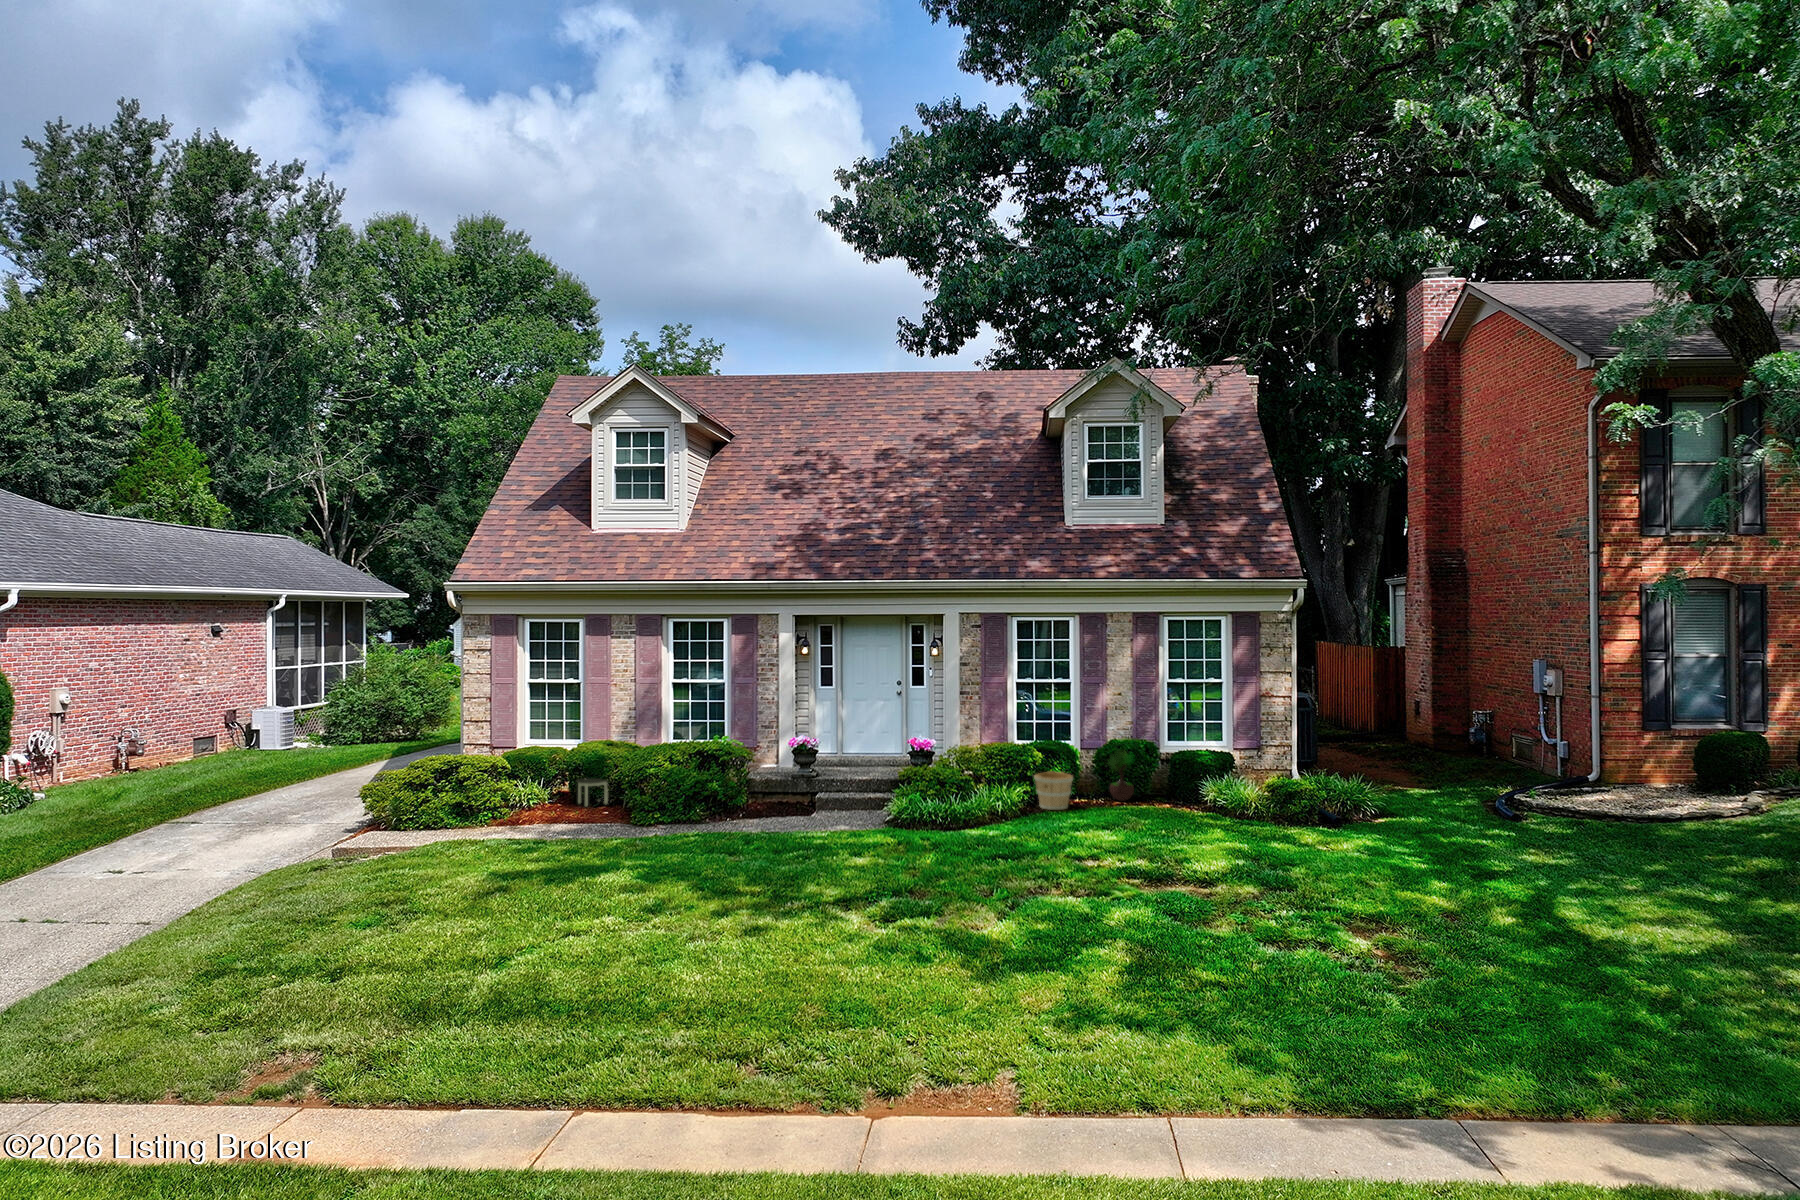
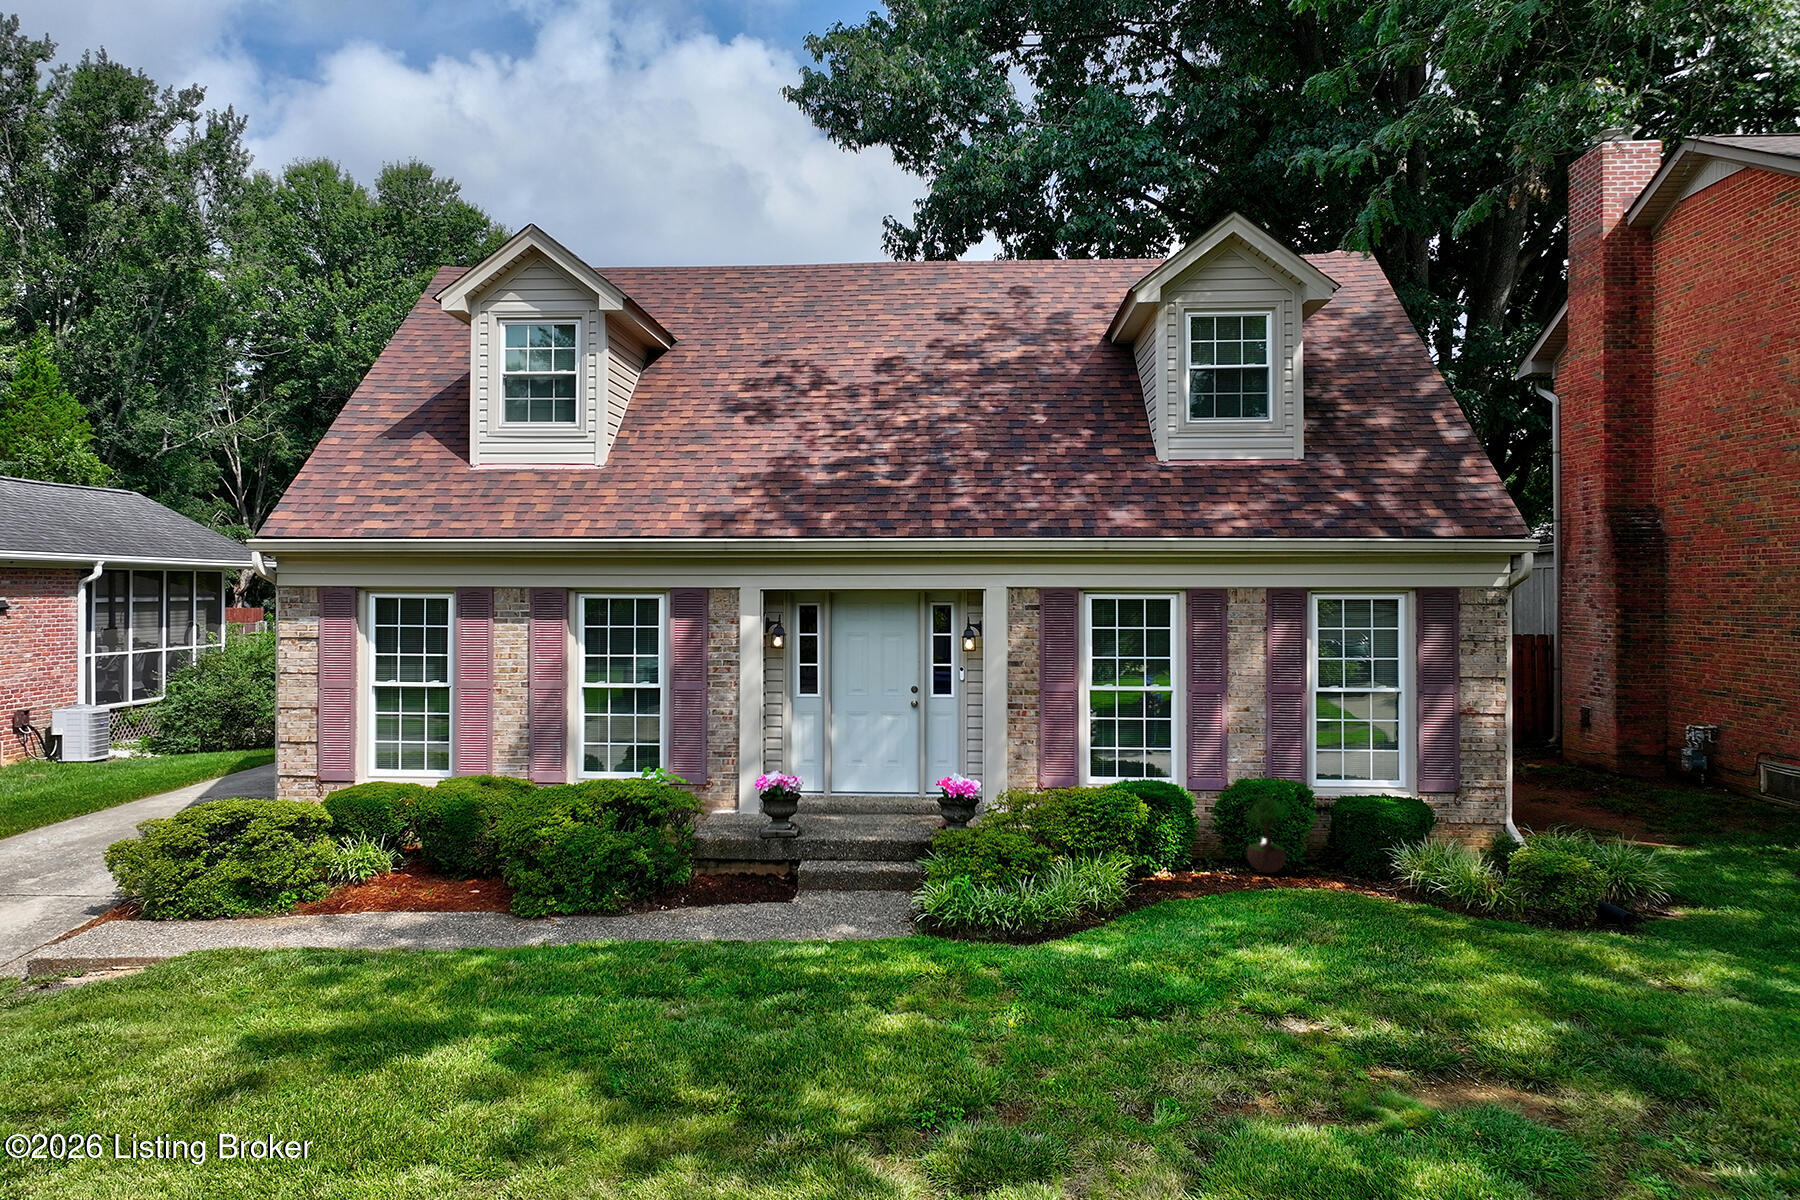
wooden bucket: present [1034,771,1073,810] -> none [1138,831,1203,896]
round table: present [577,779,608,806] -> none [414,839,469,891]

